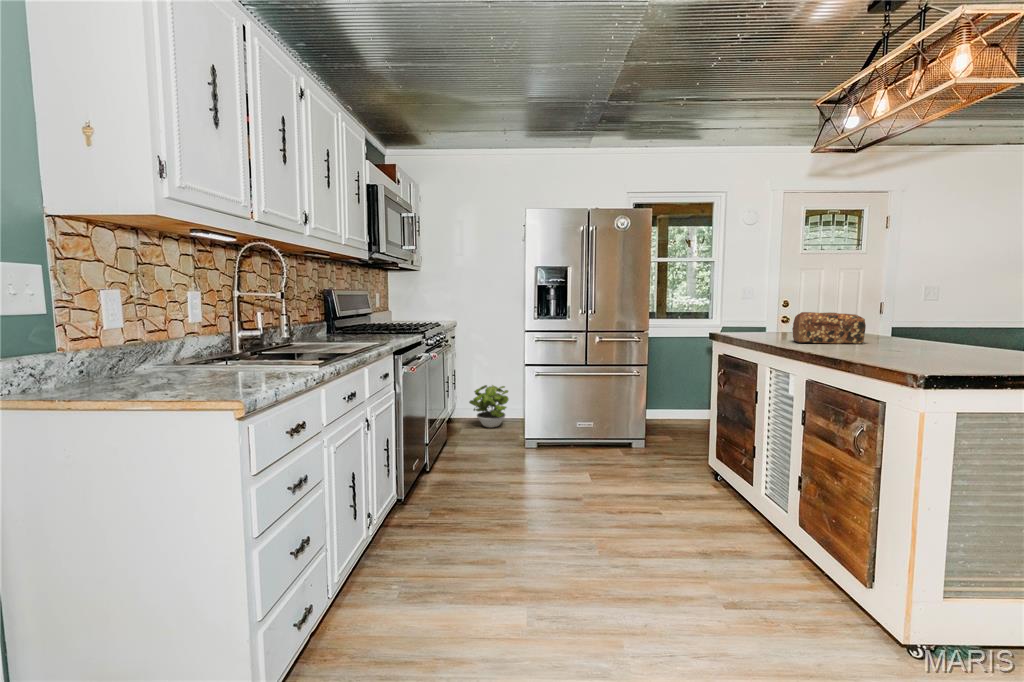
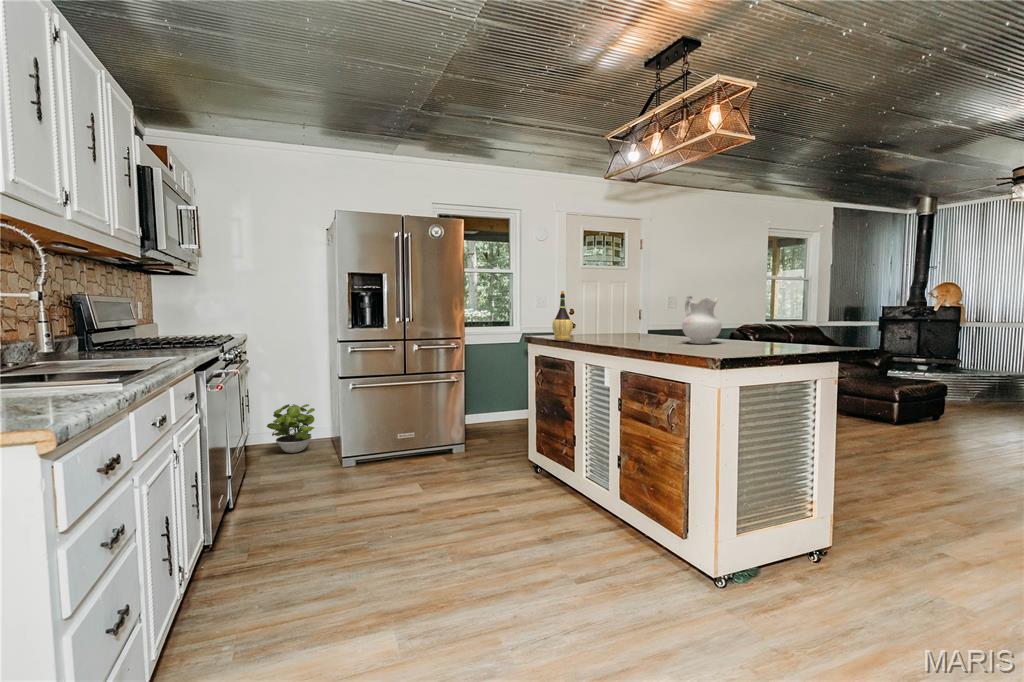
wine bottle: none [733,284,758,340] -> present [552,291,573,341]
ceramic pitcher: none [902,289,965,352] -> present [682,296,722,344]
bread loaf: present [792,312,866,344] -> none [600,315,654,341]

